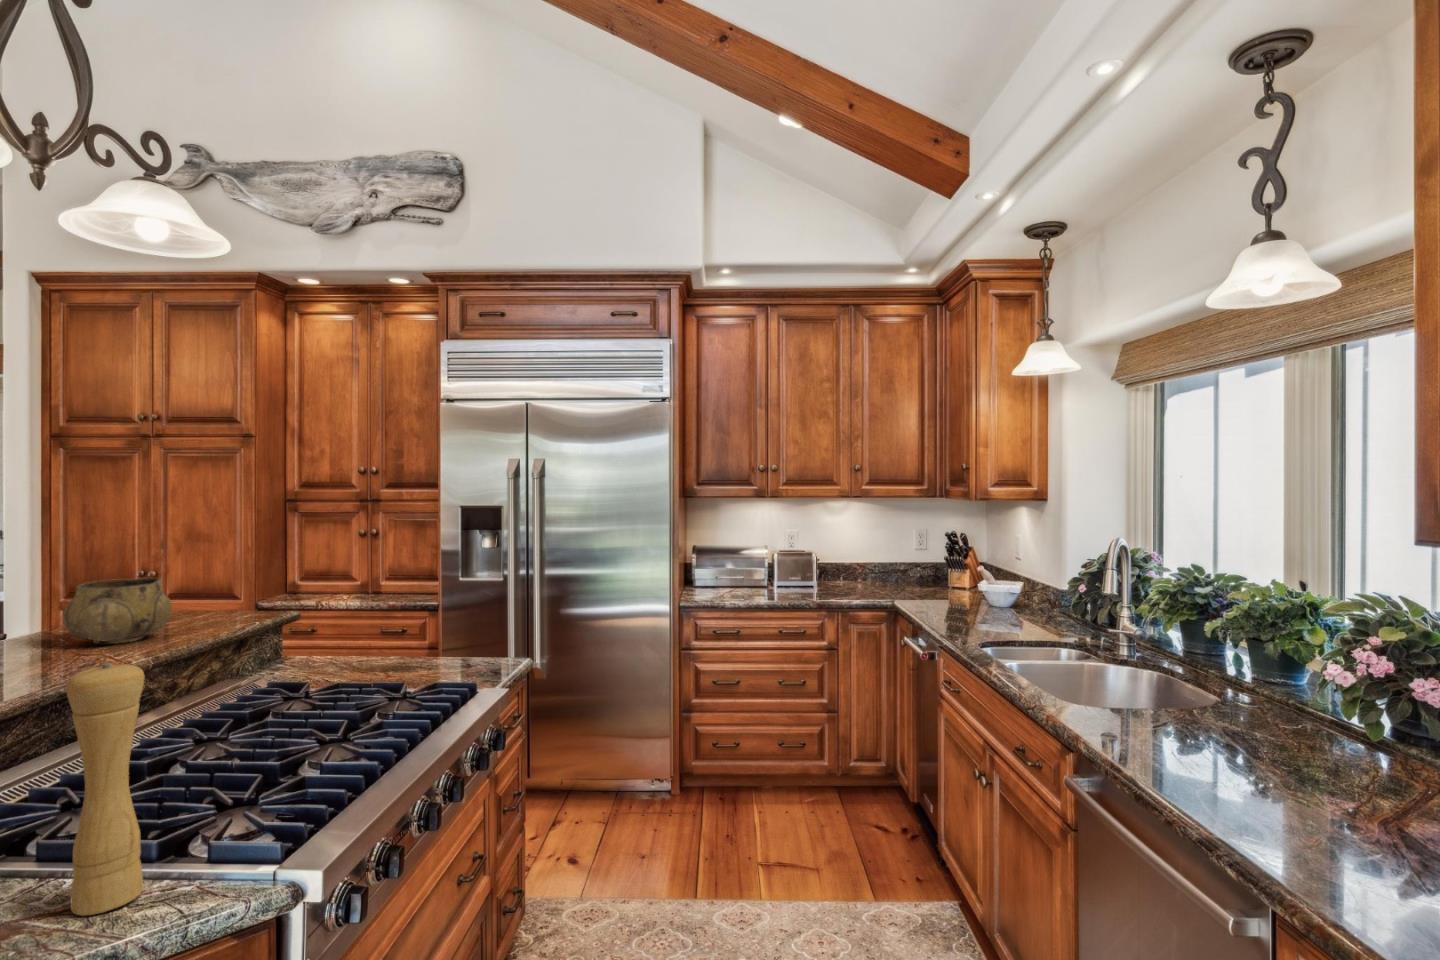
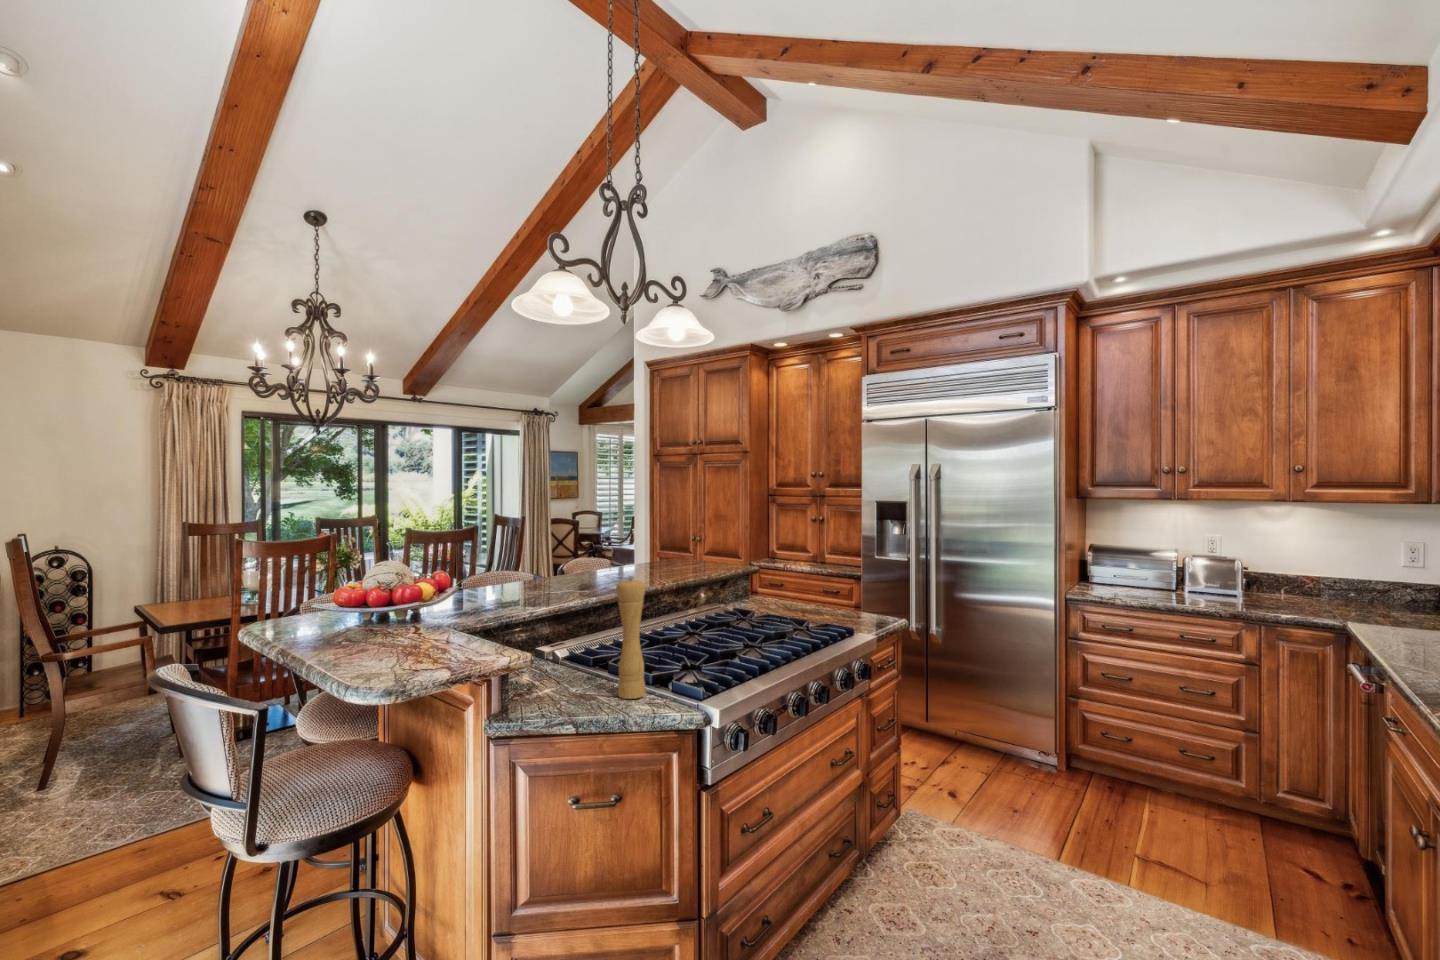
decorative bowl: present [63,578,172,644] -> none [644,540,691,576]

